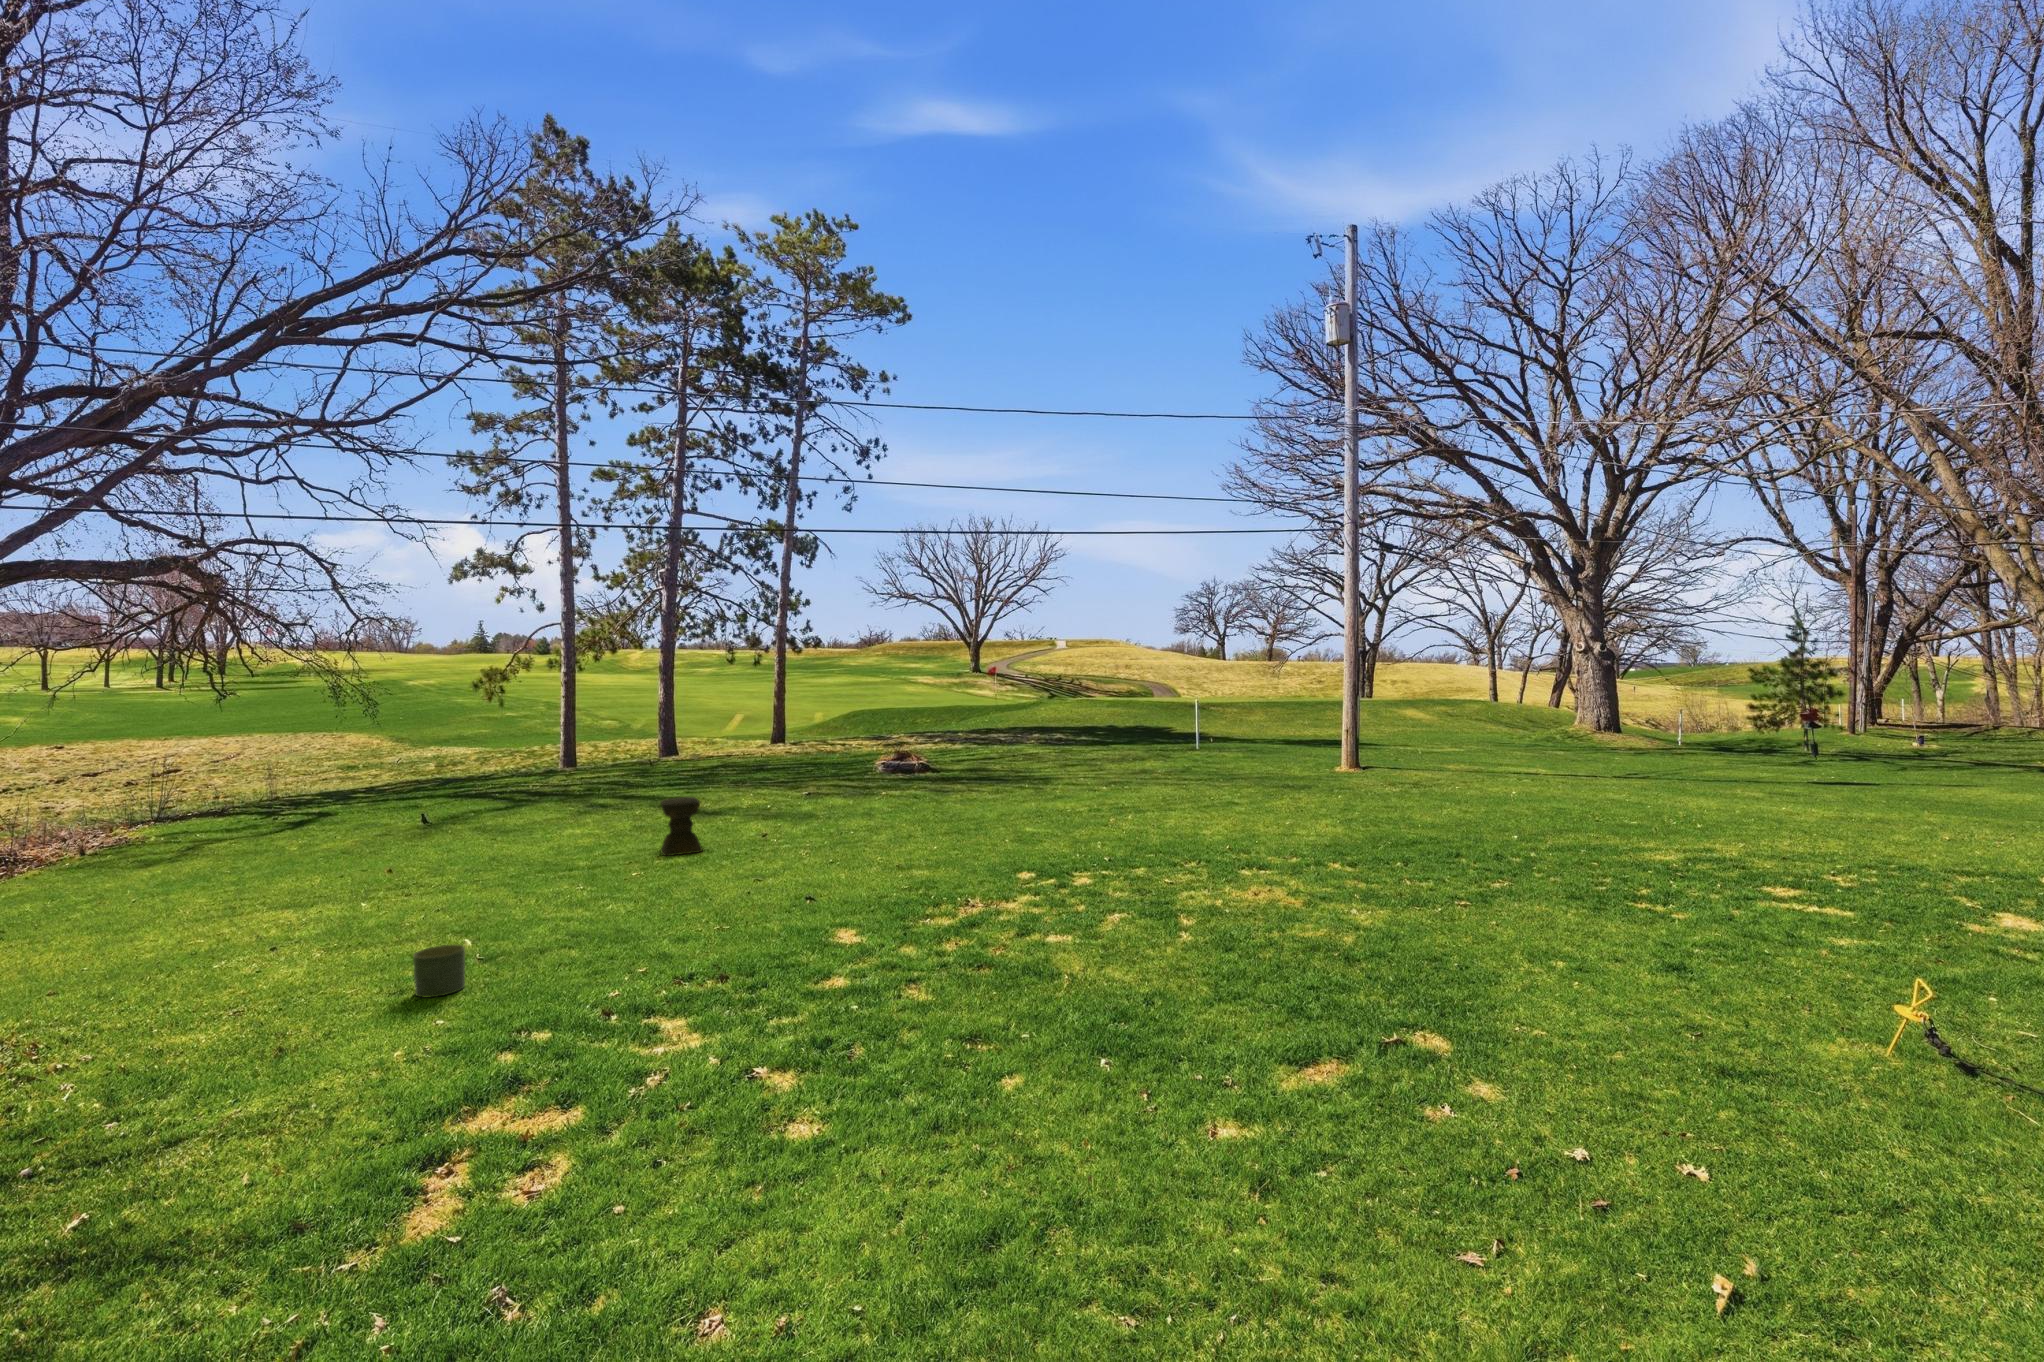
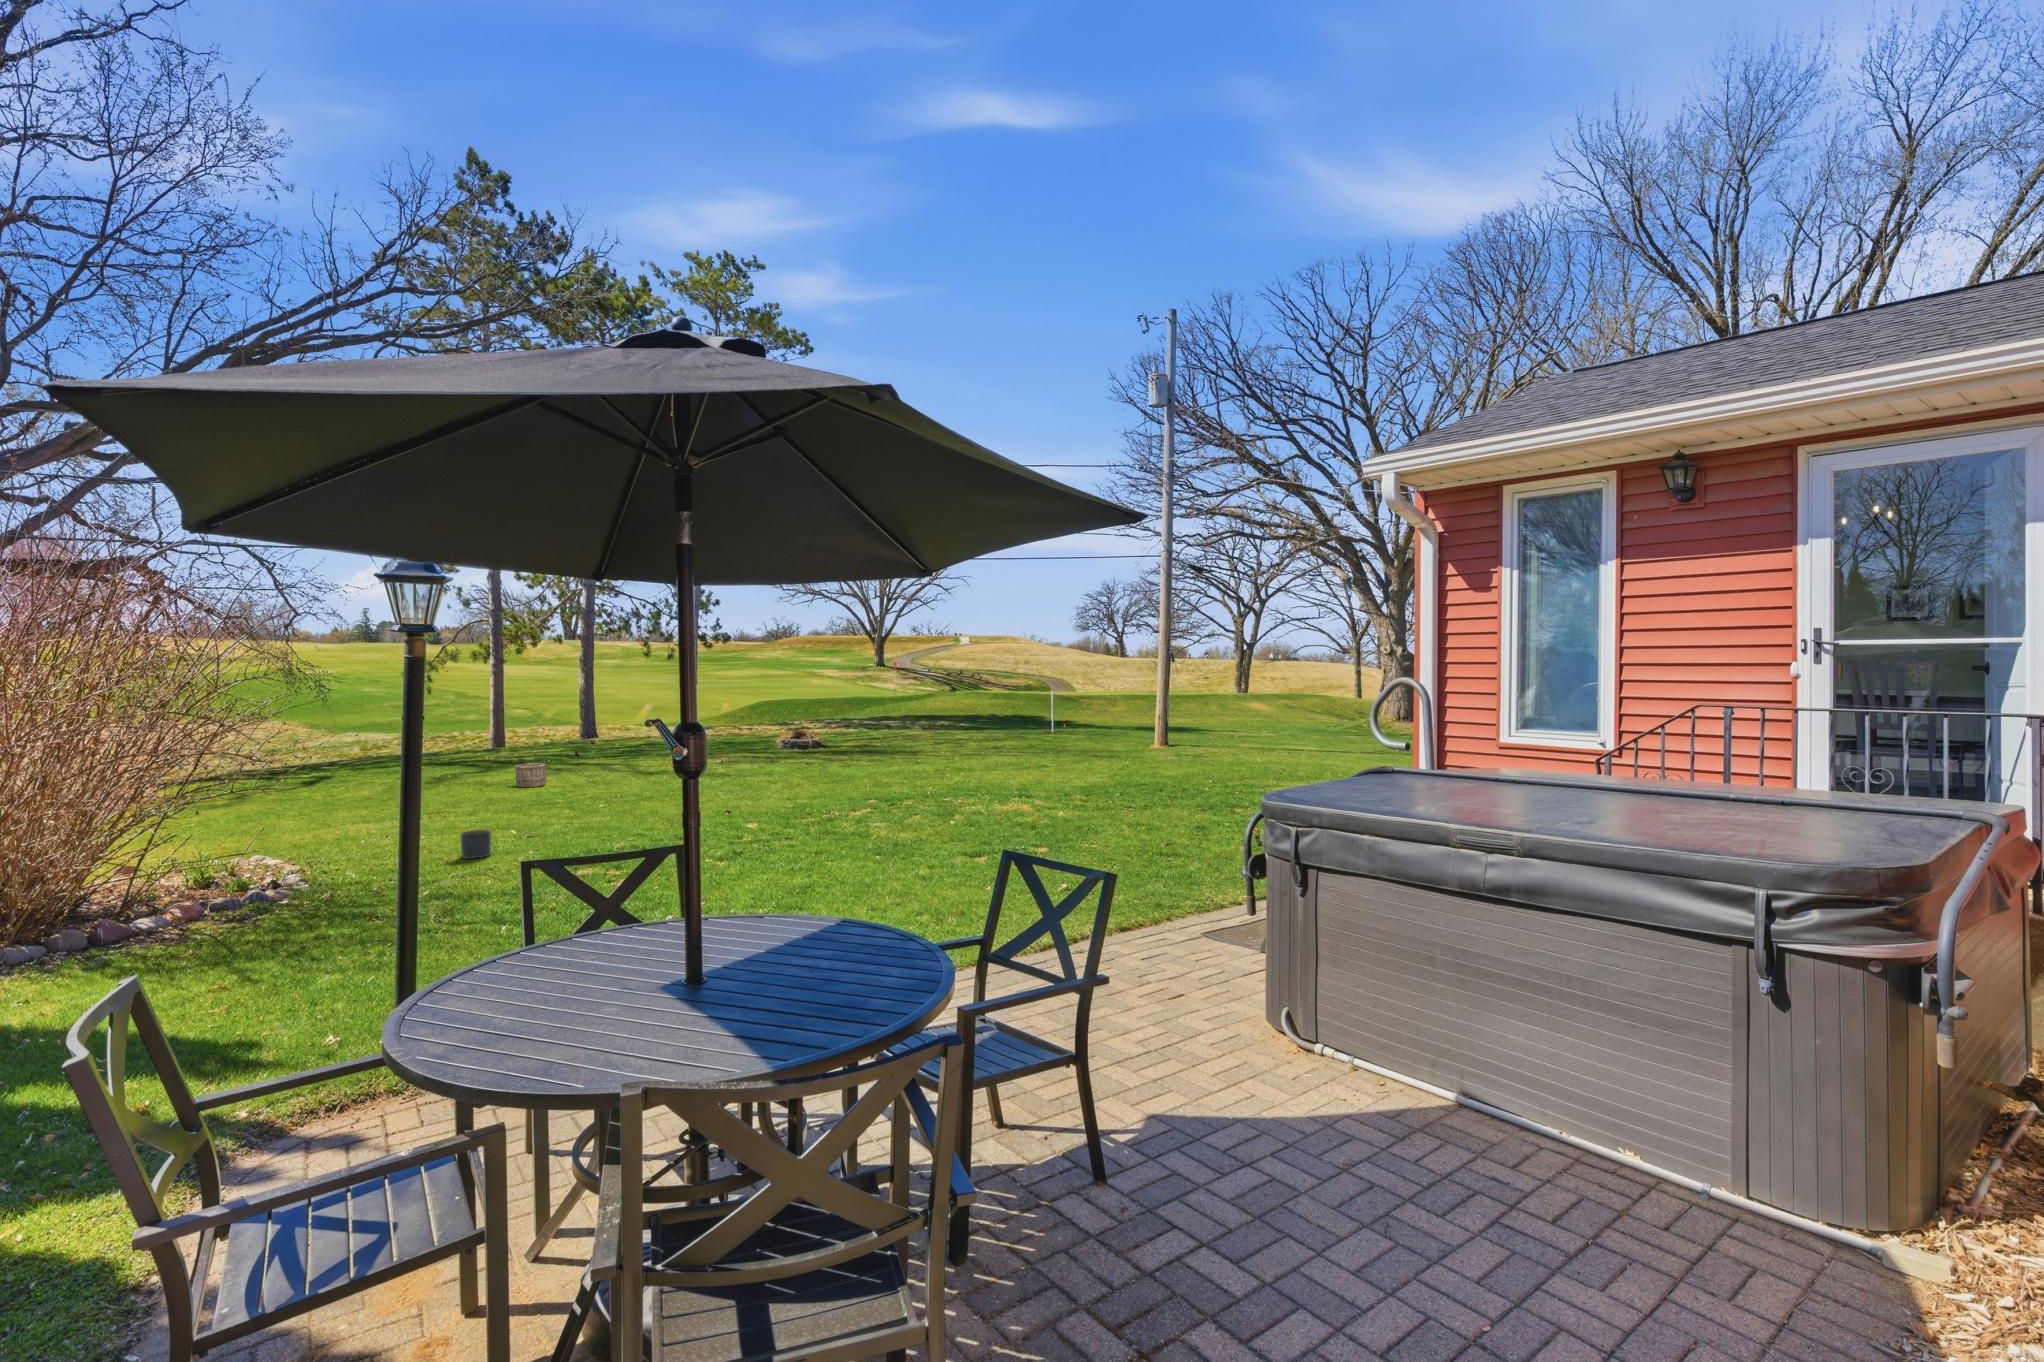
stool: present [660,797,702,856] -> none [598,755,631,798]
wooden bucket: none [559,803,599,837] -> present [515,763,546,788]

